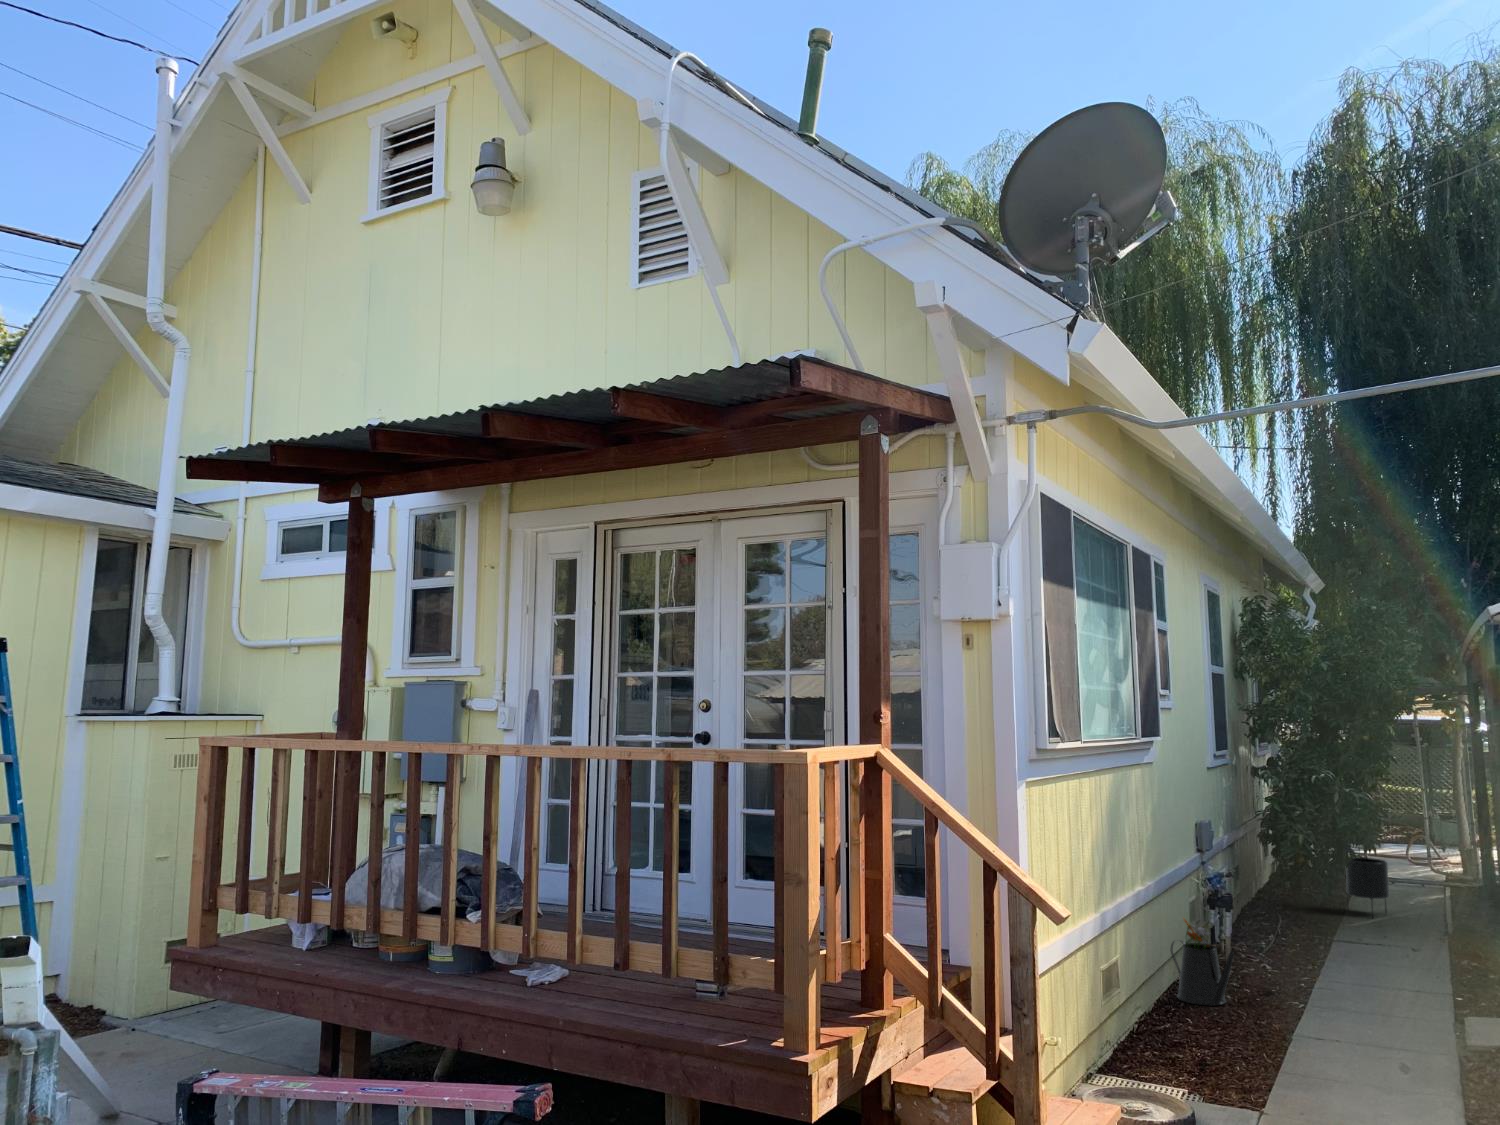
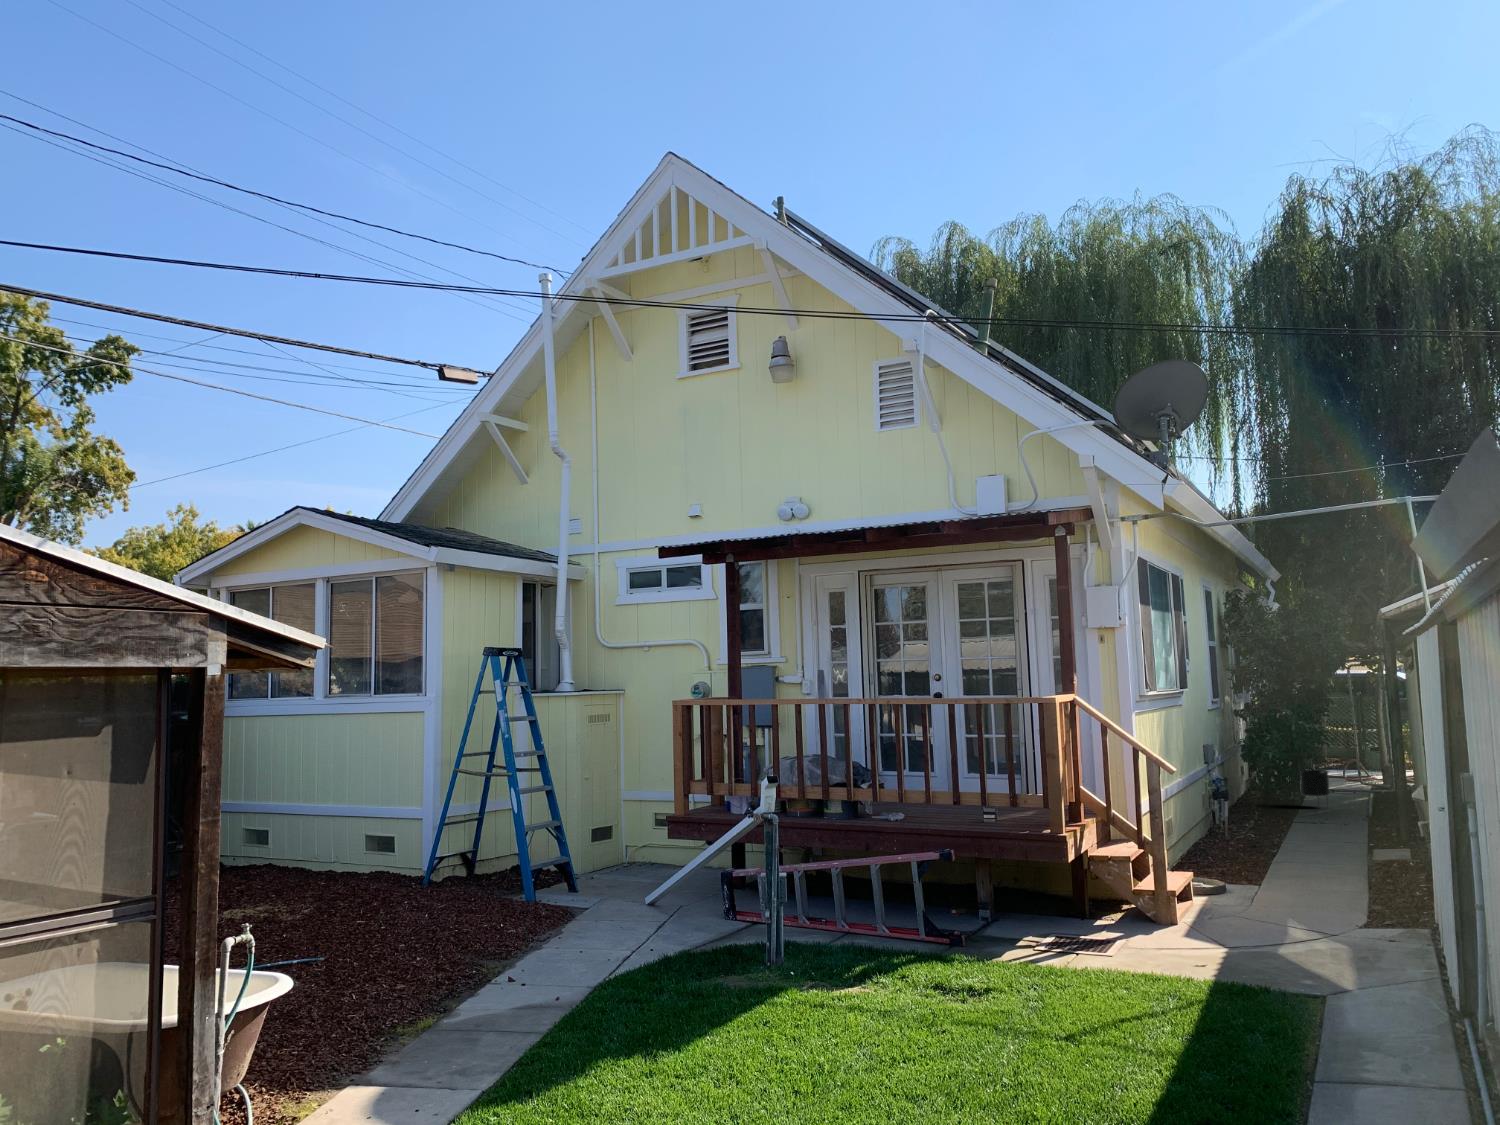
watering can: present [1170,919,1234,1006] -> none [1196,798,1236,849]

